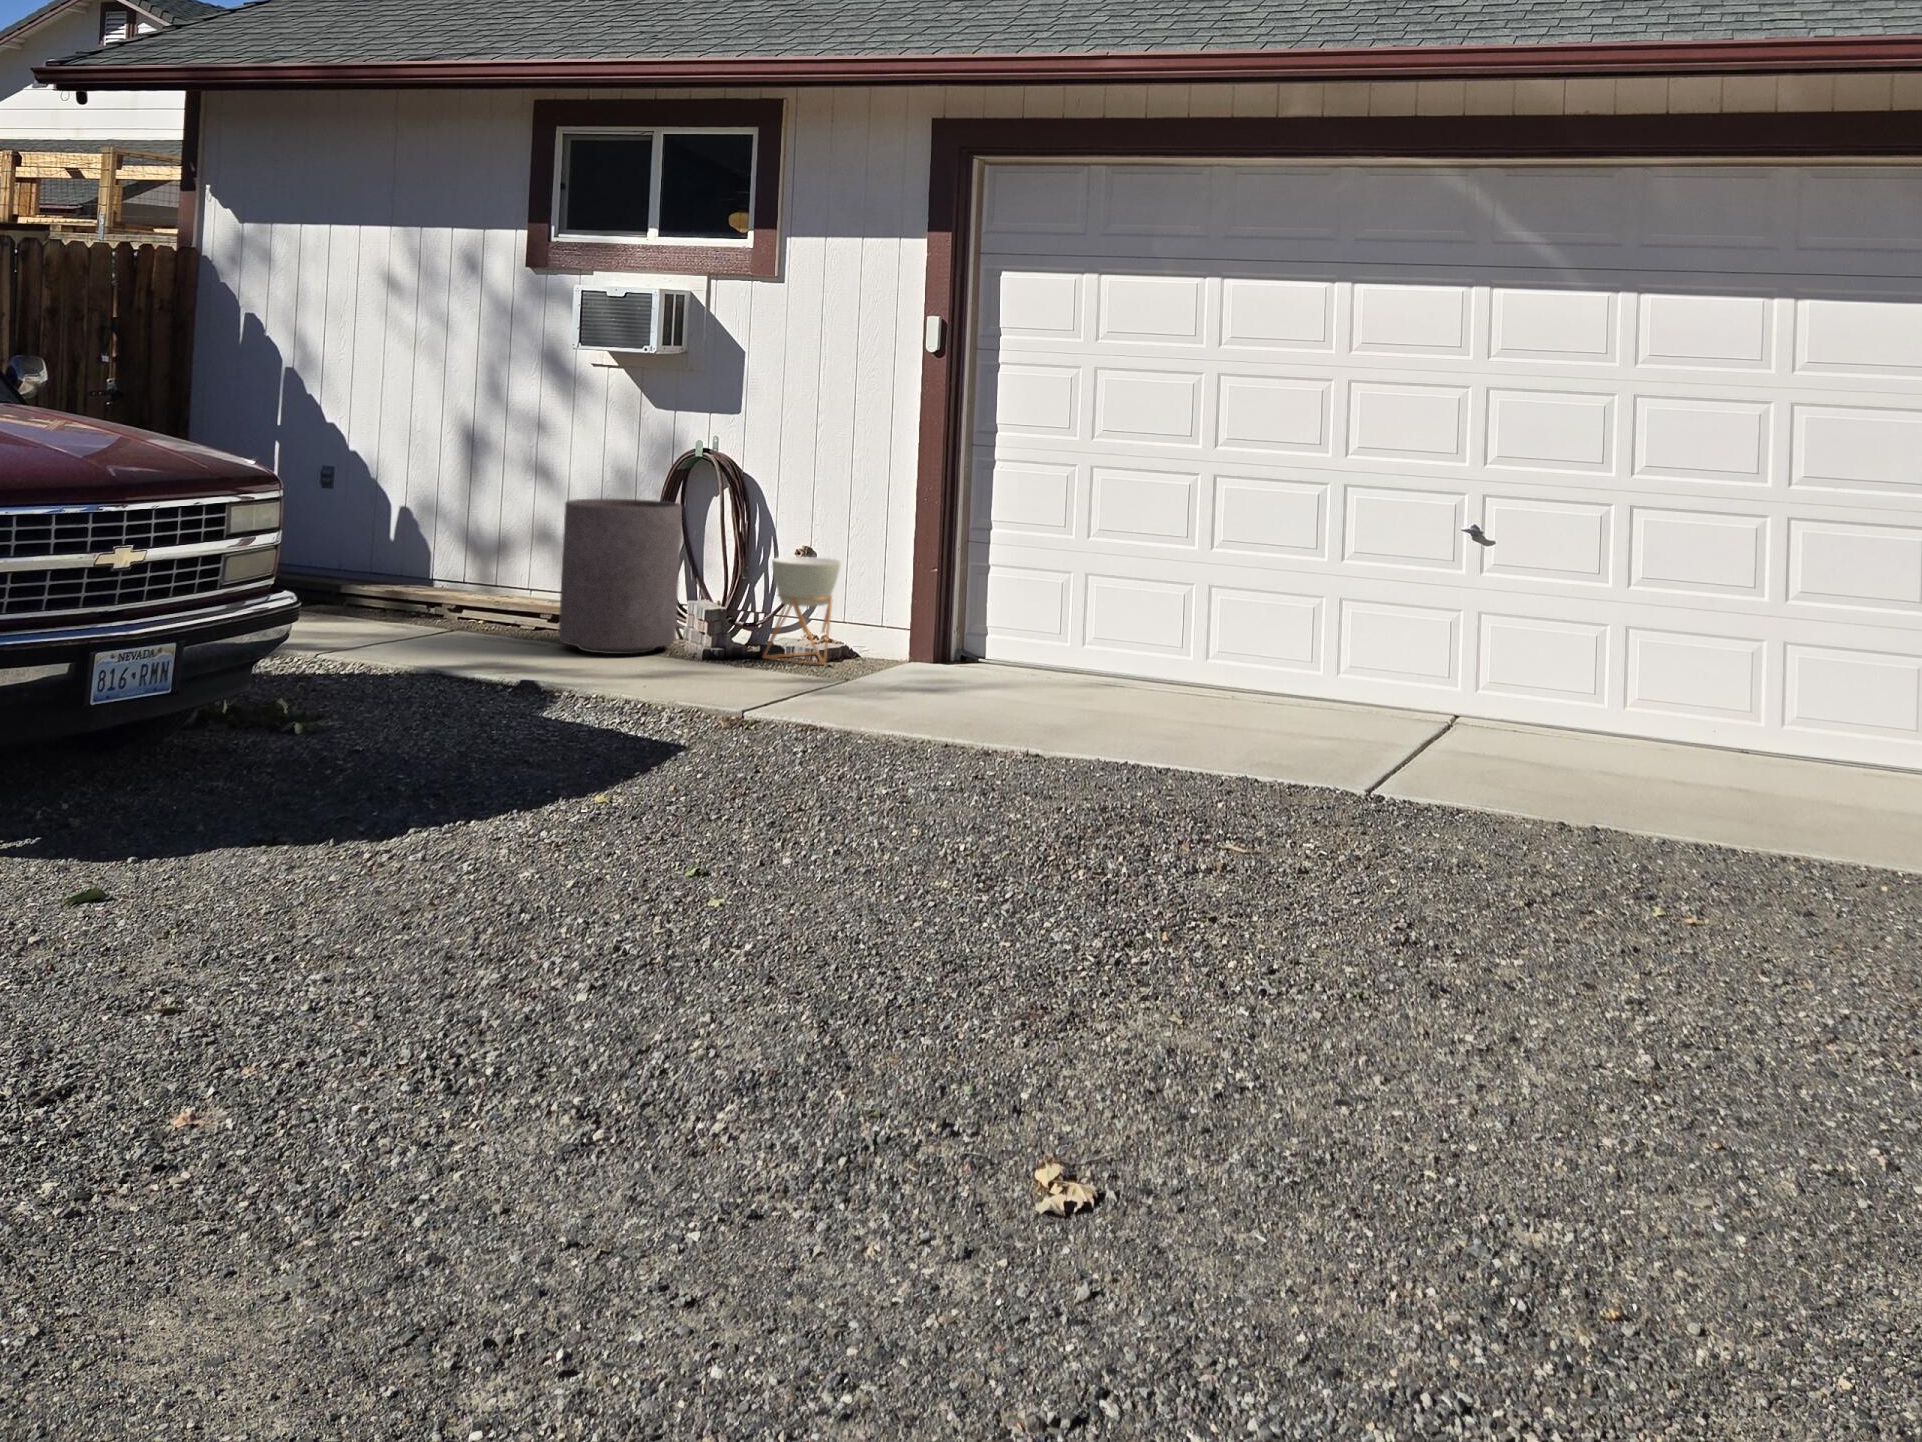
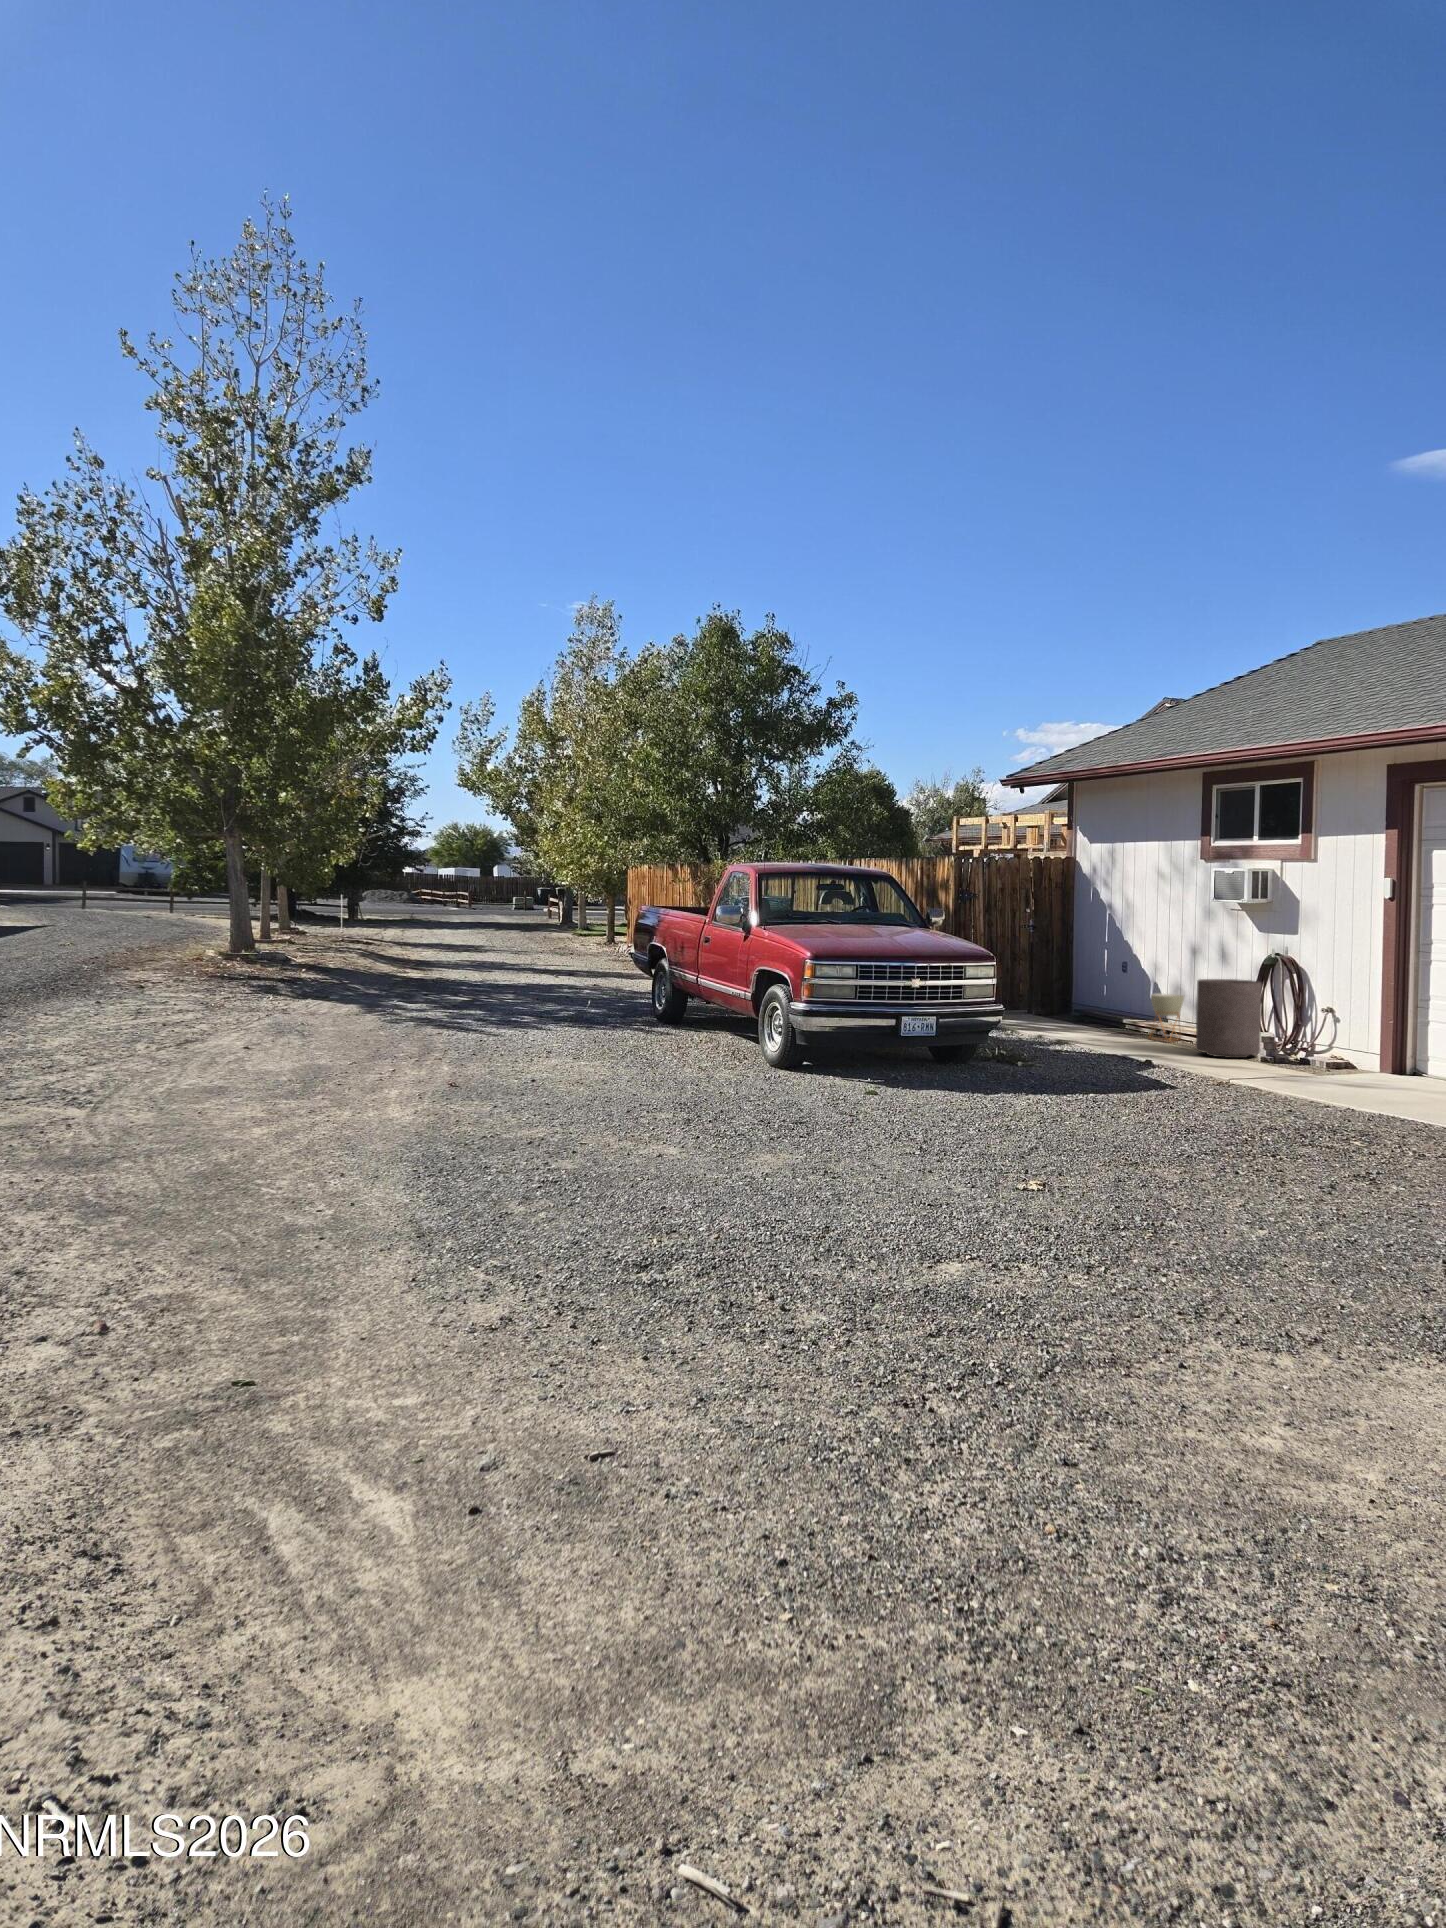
planter: present [763,557,840,665] -> present [1149,994,1184,1042]

